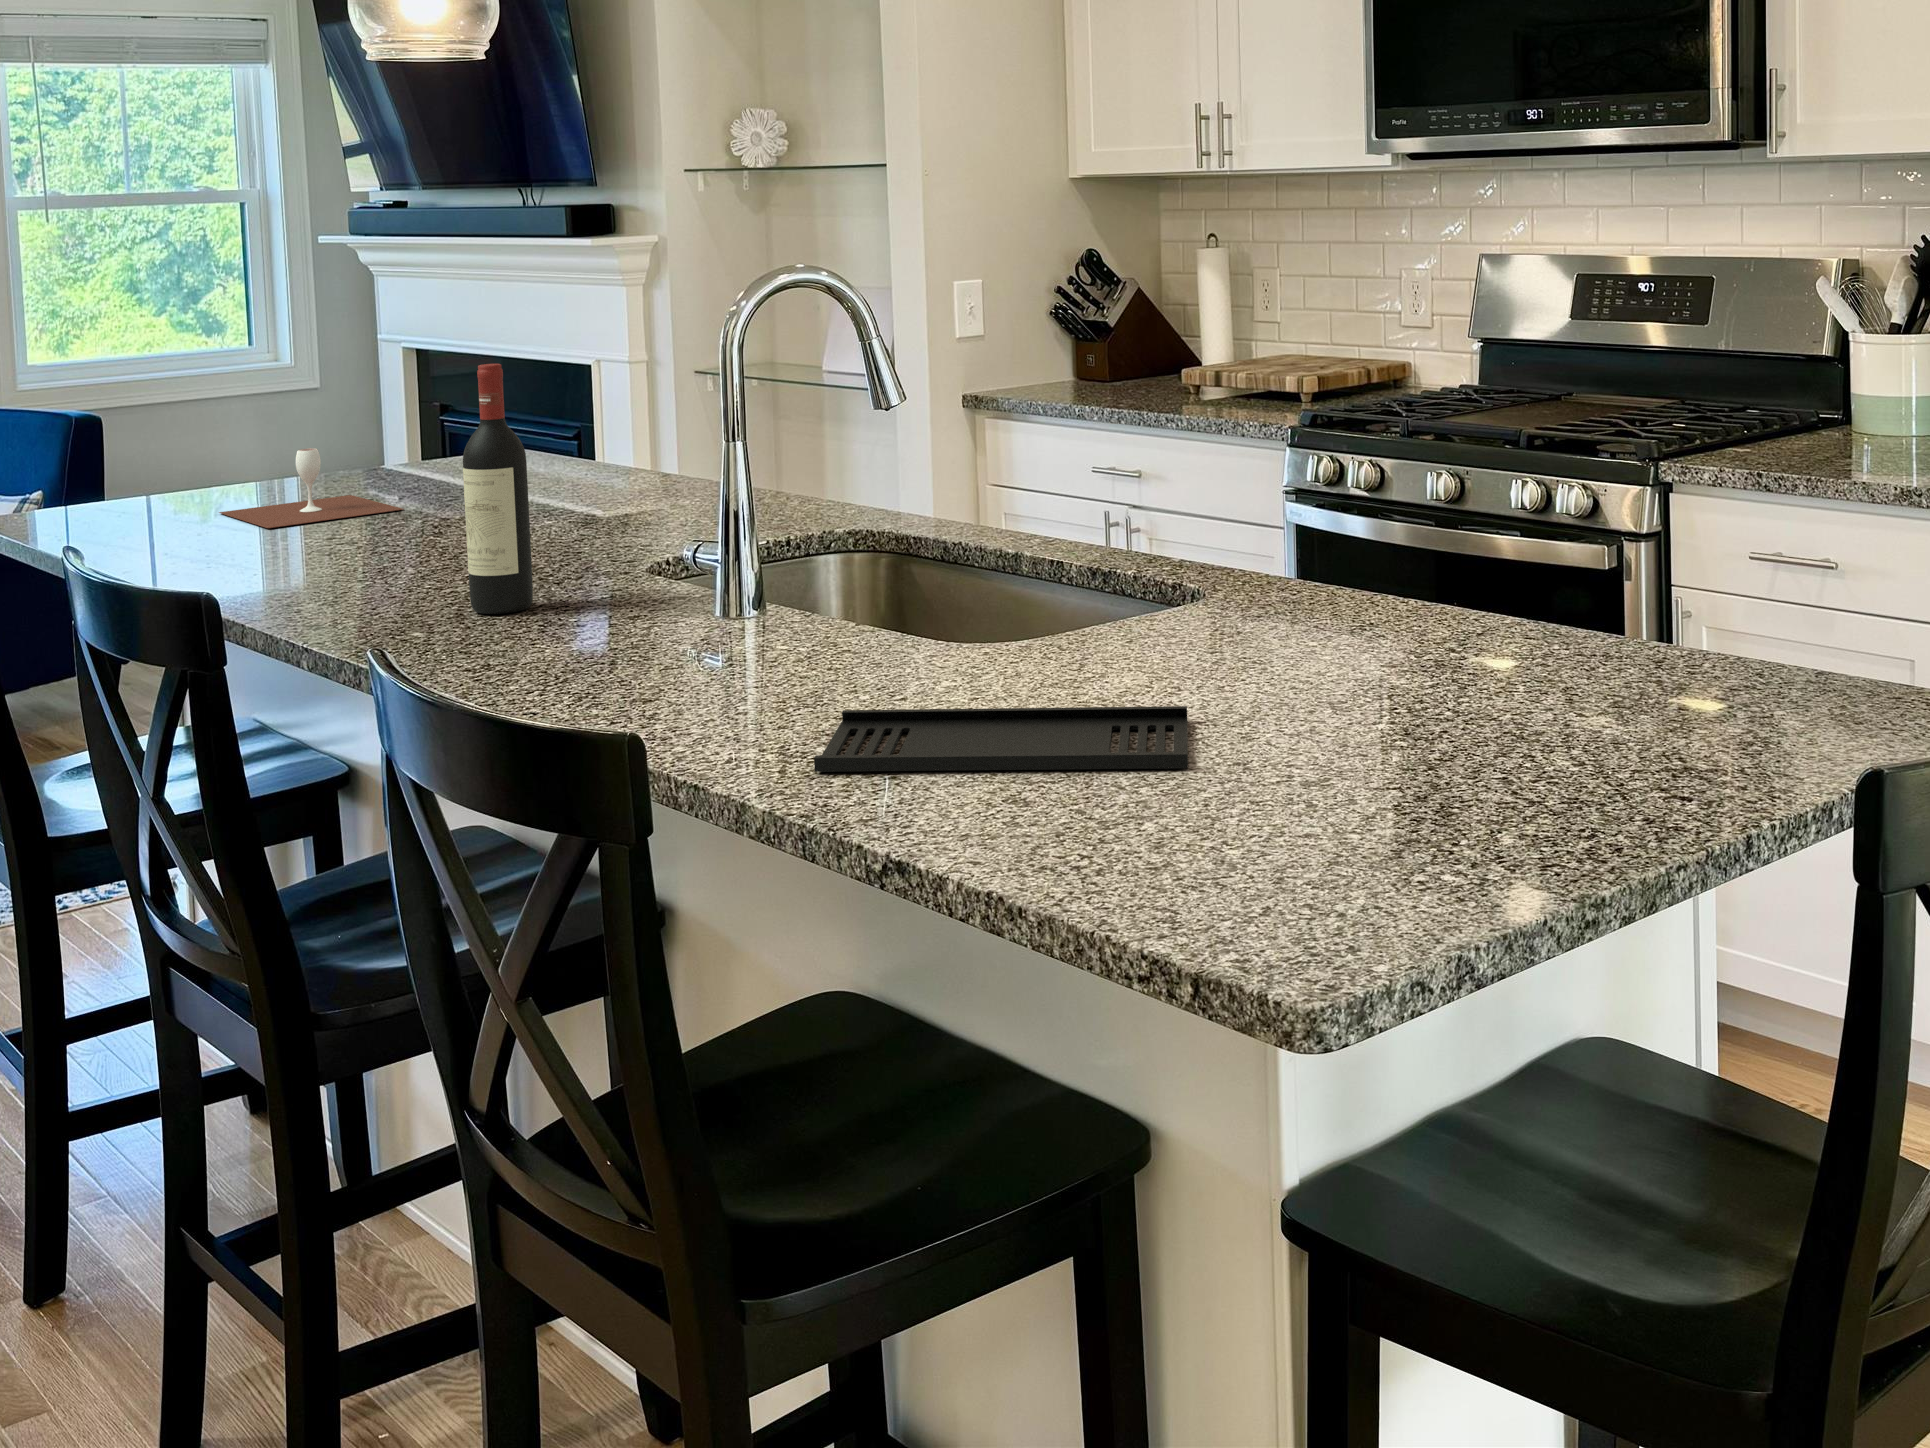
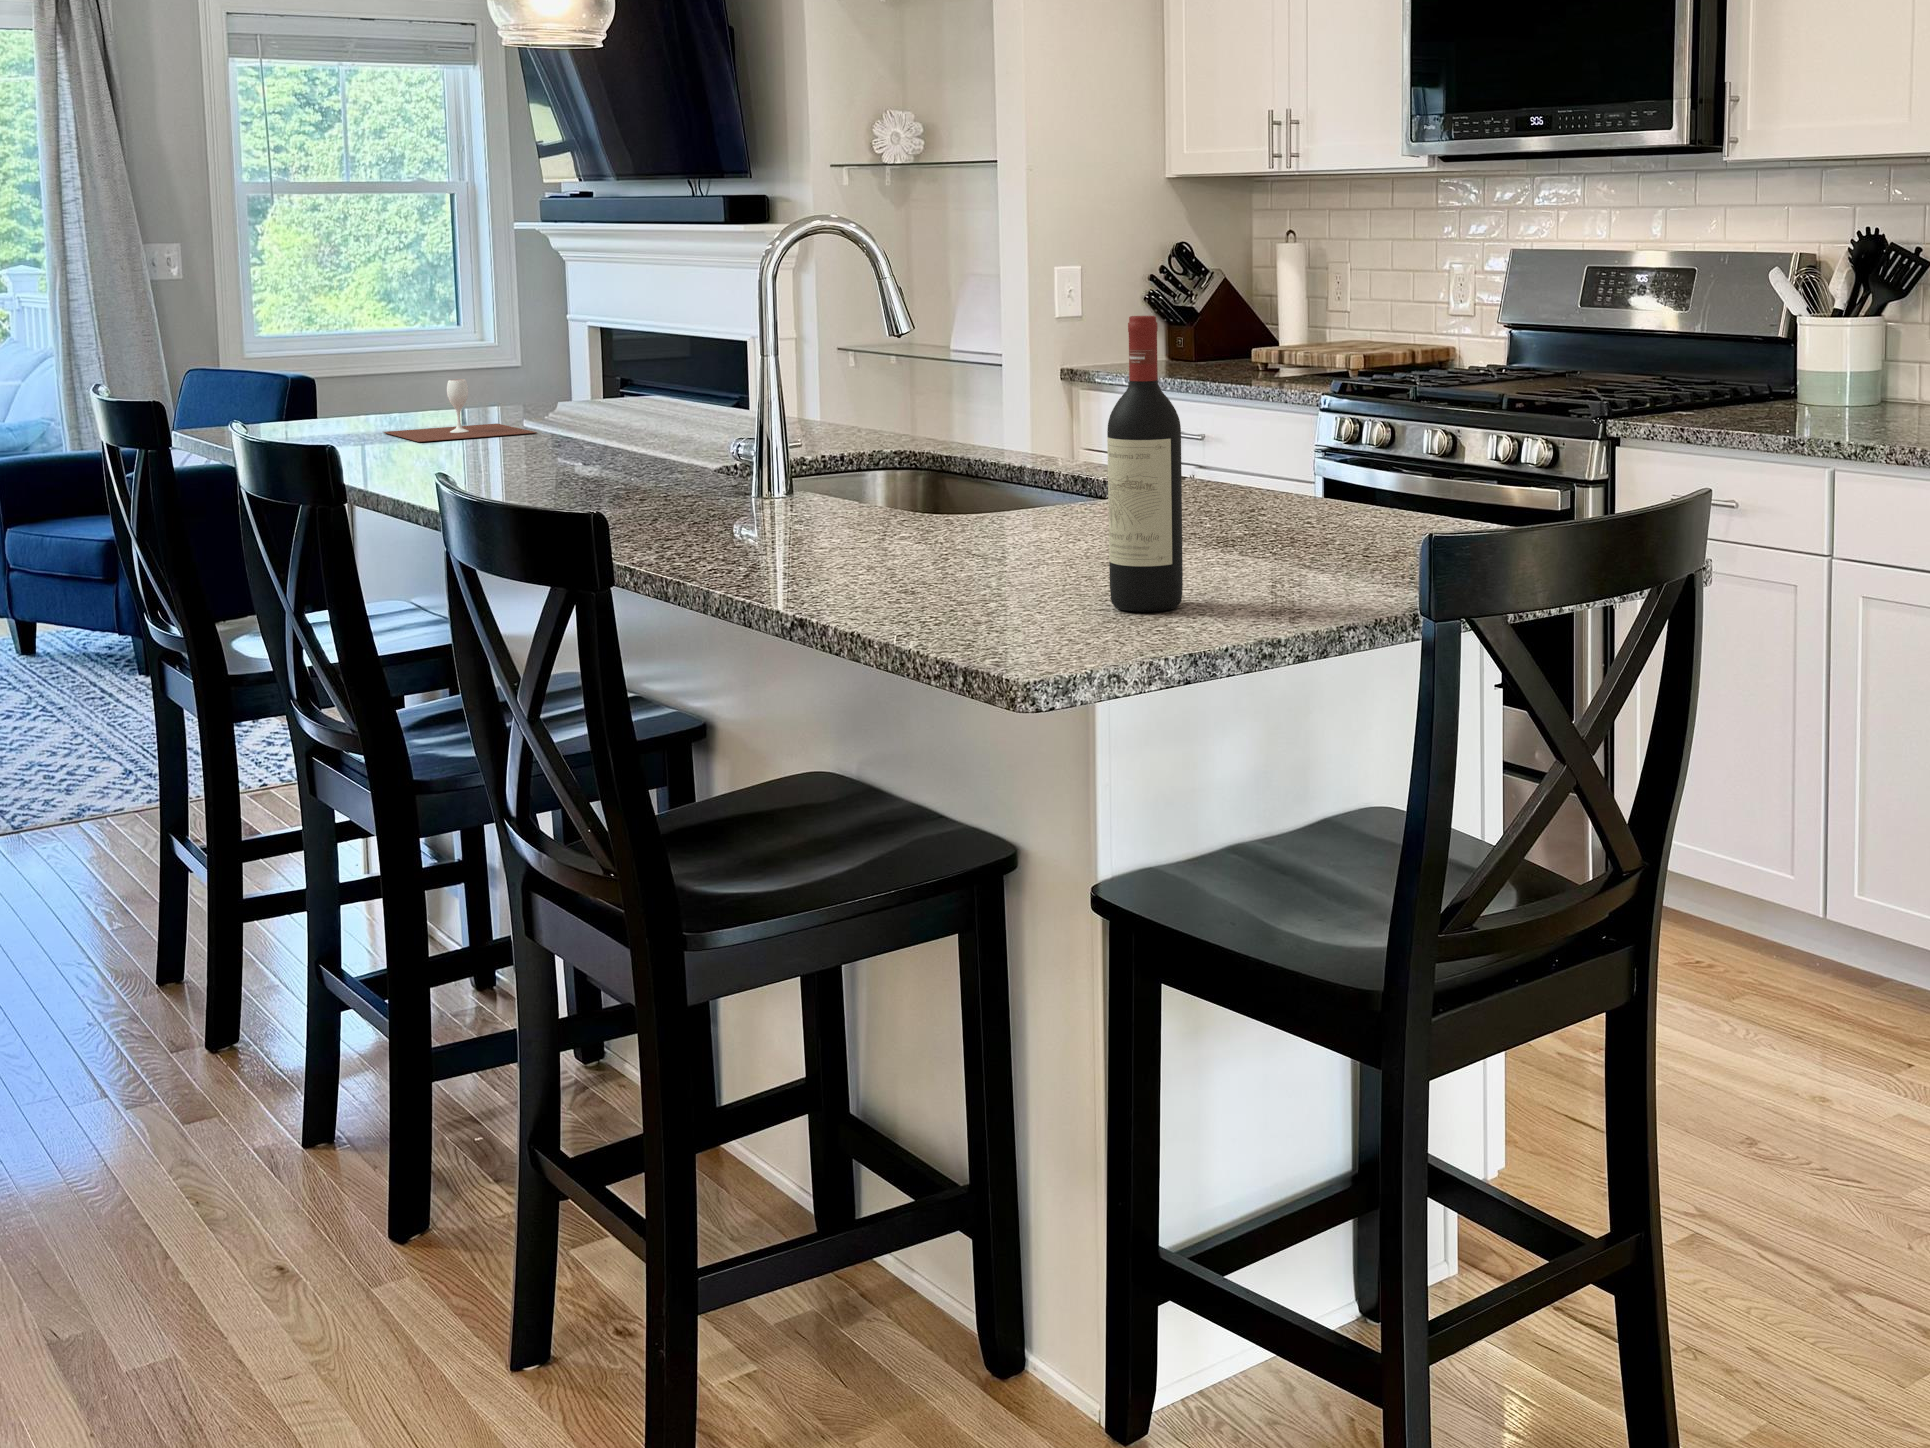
wine bottle: present [463,364,533,614] -> present [1107,316,1183,612]
tray: present [814,706,1188,772] -> none [770,543,1077,579]

